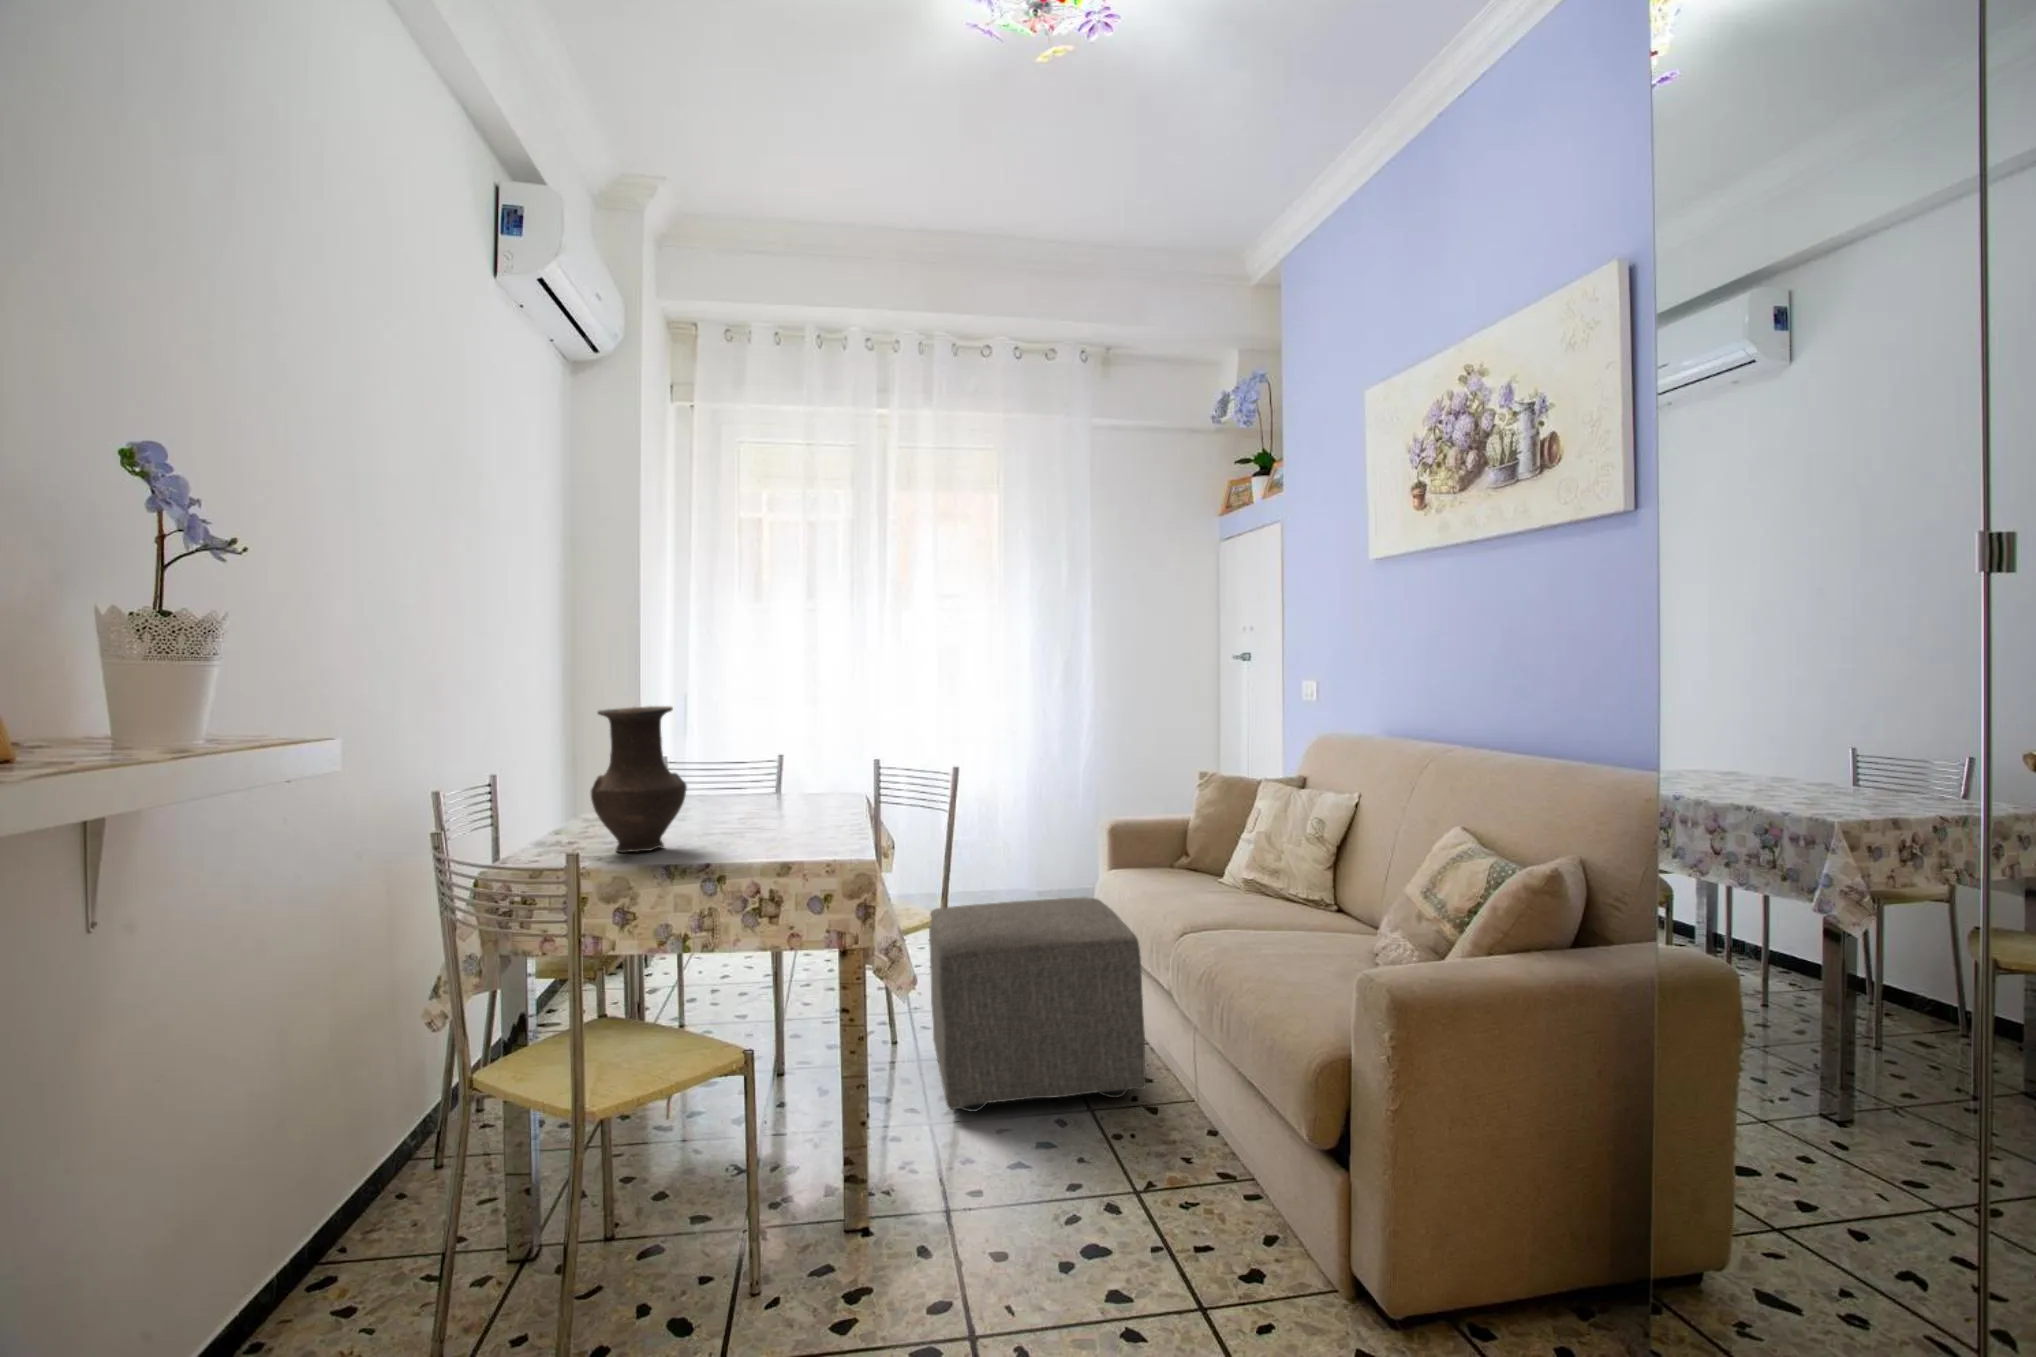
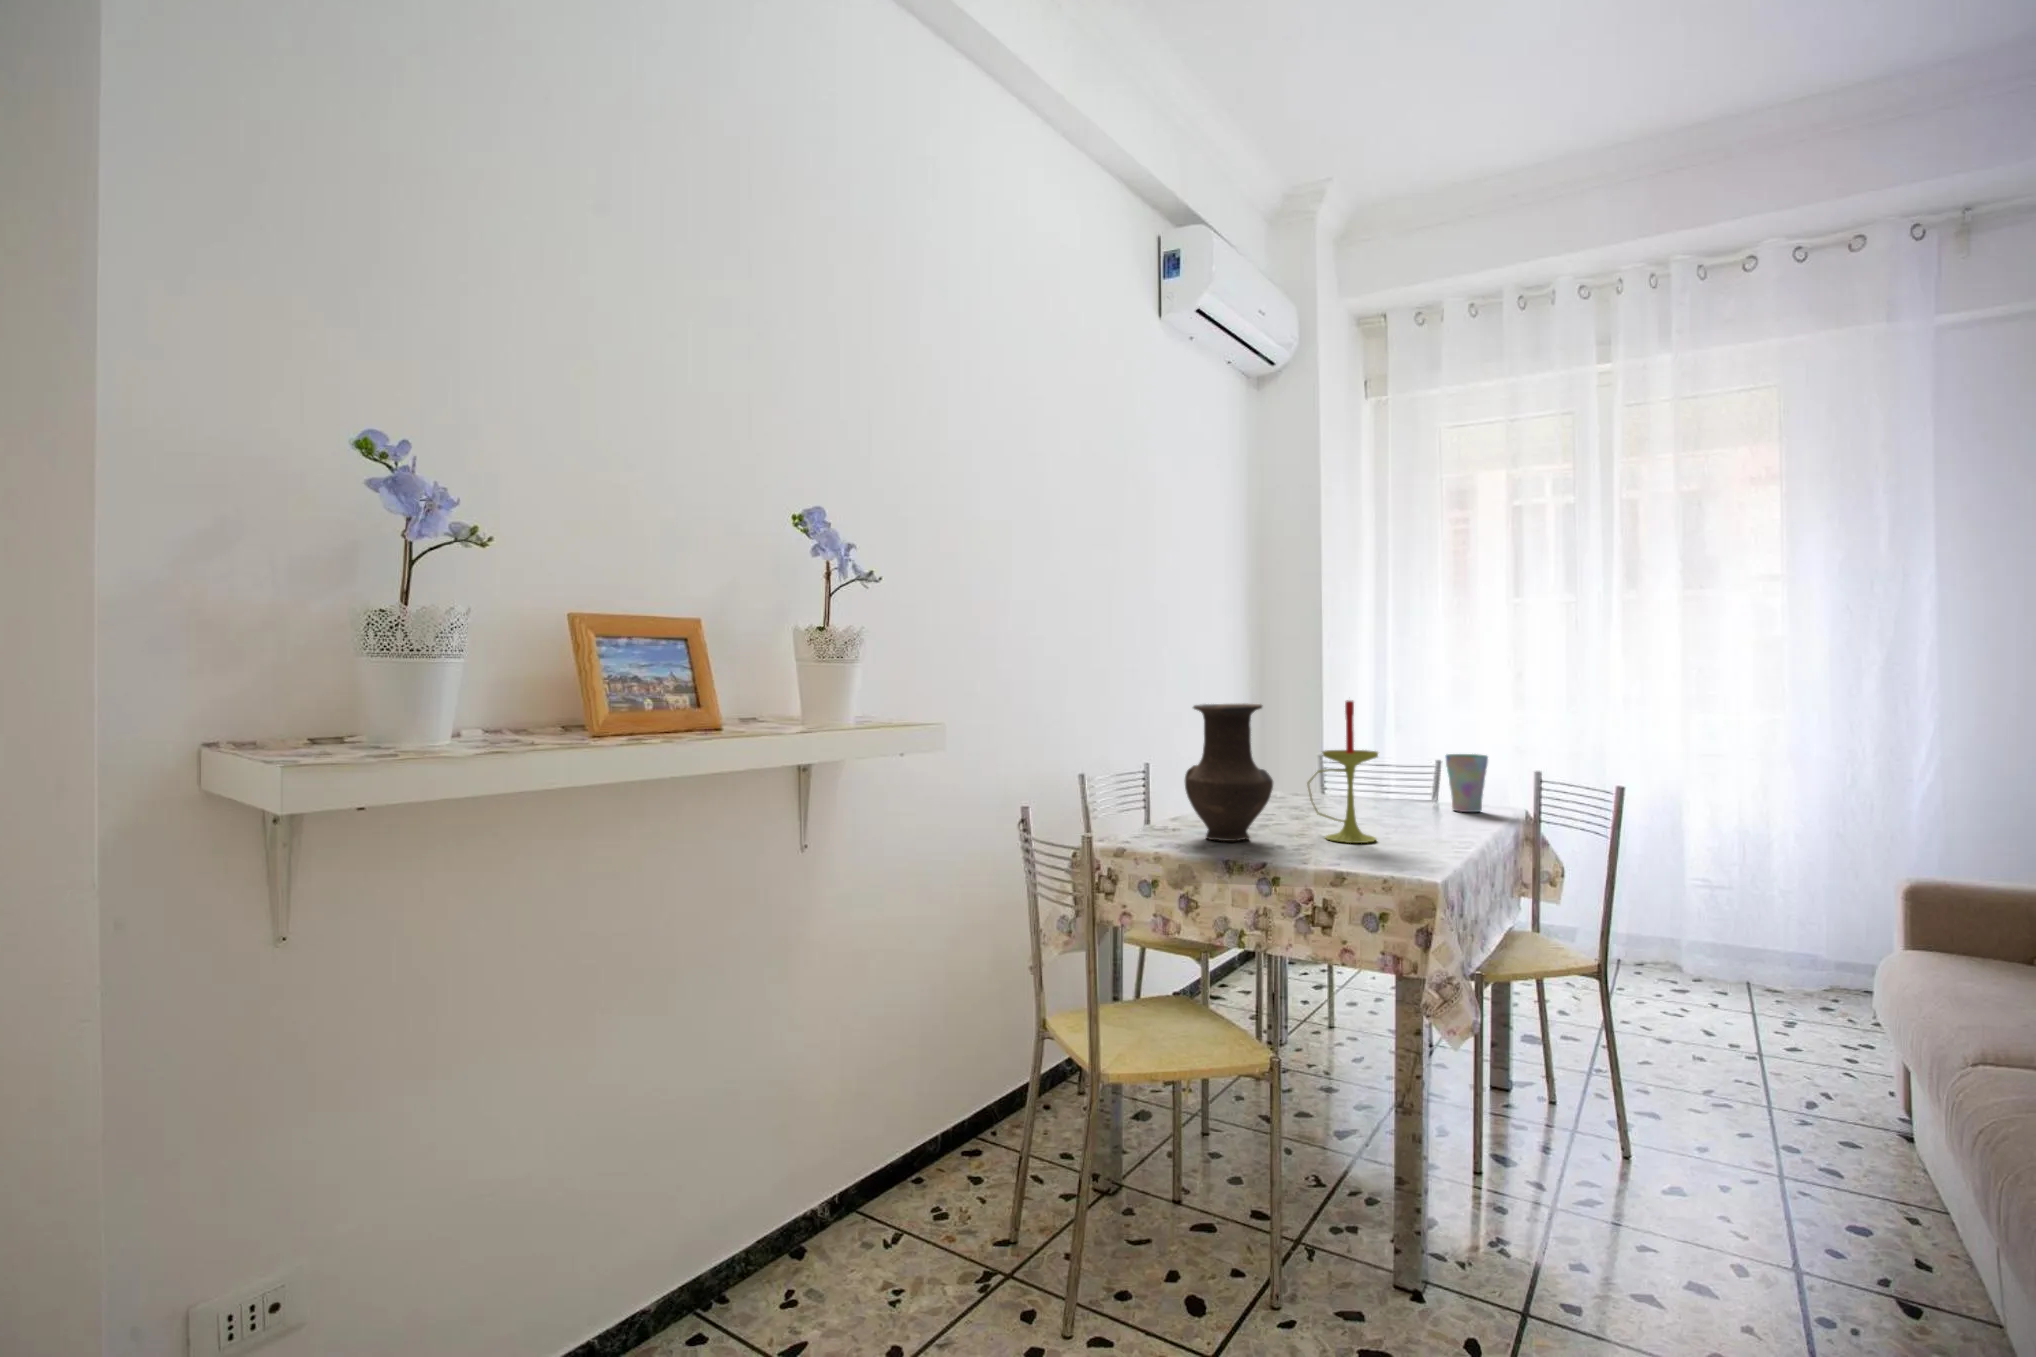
candle: none [712,695,779,837] -> present [1307,700,1378,843]
cup: none [795,744,833,799] -> present [1446,754,1488,812]
ottoman: present [929,897,1146,1112] -> none [1574,958,1899,1276]

